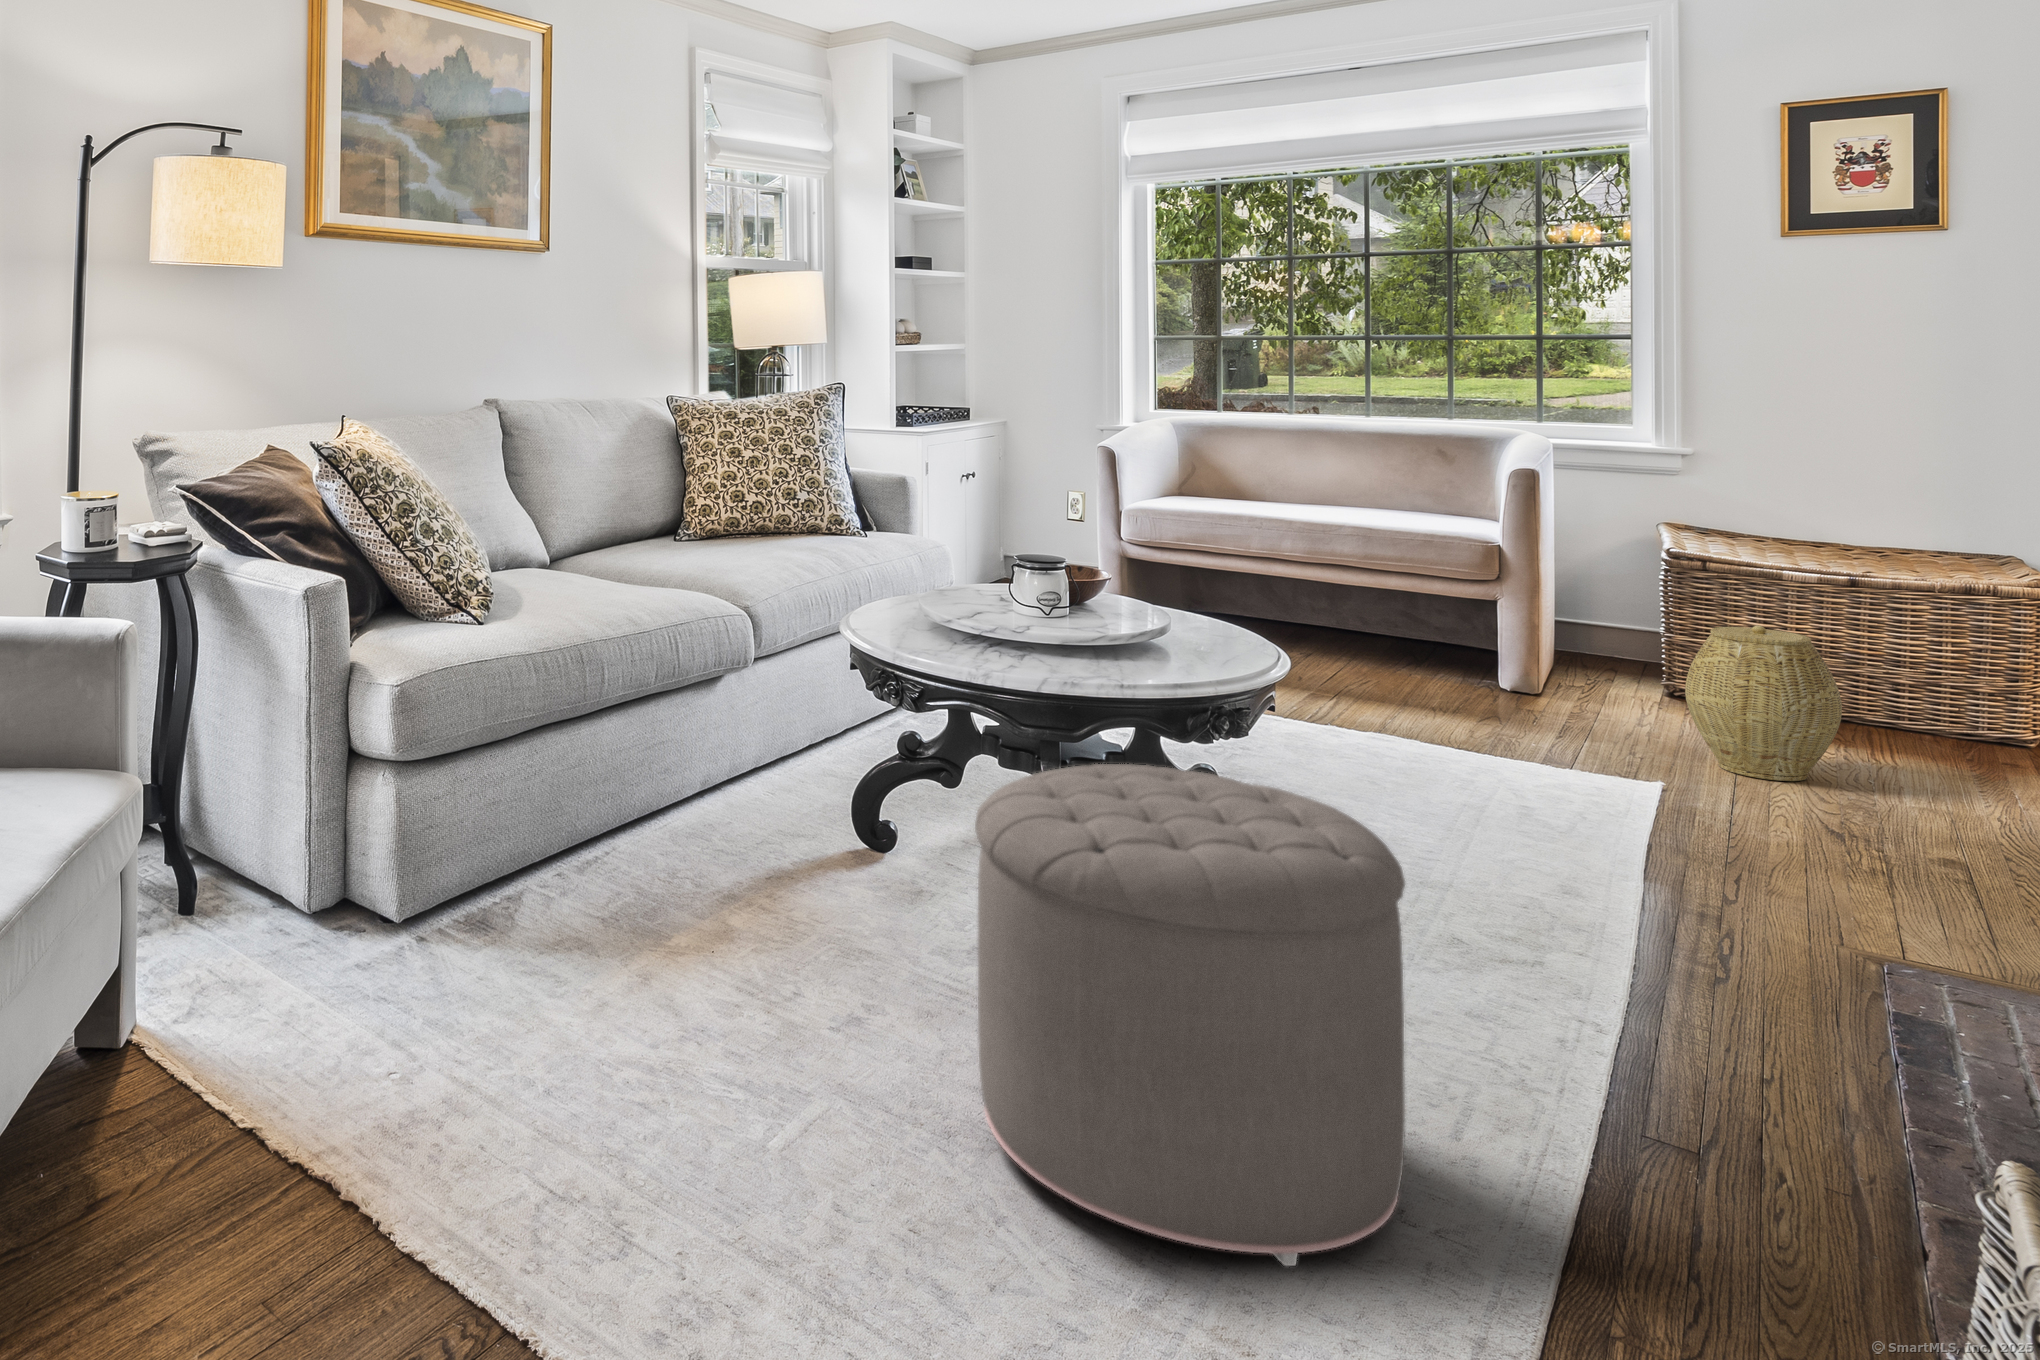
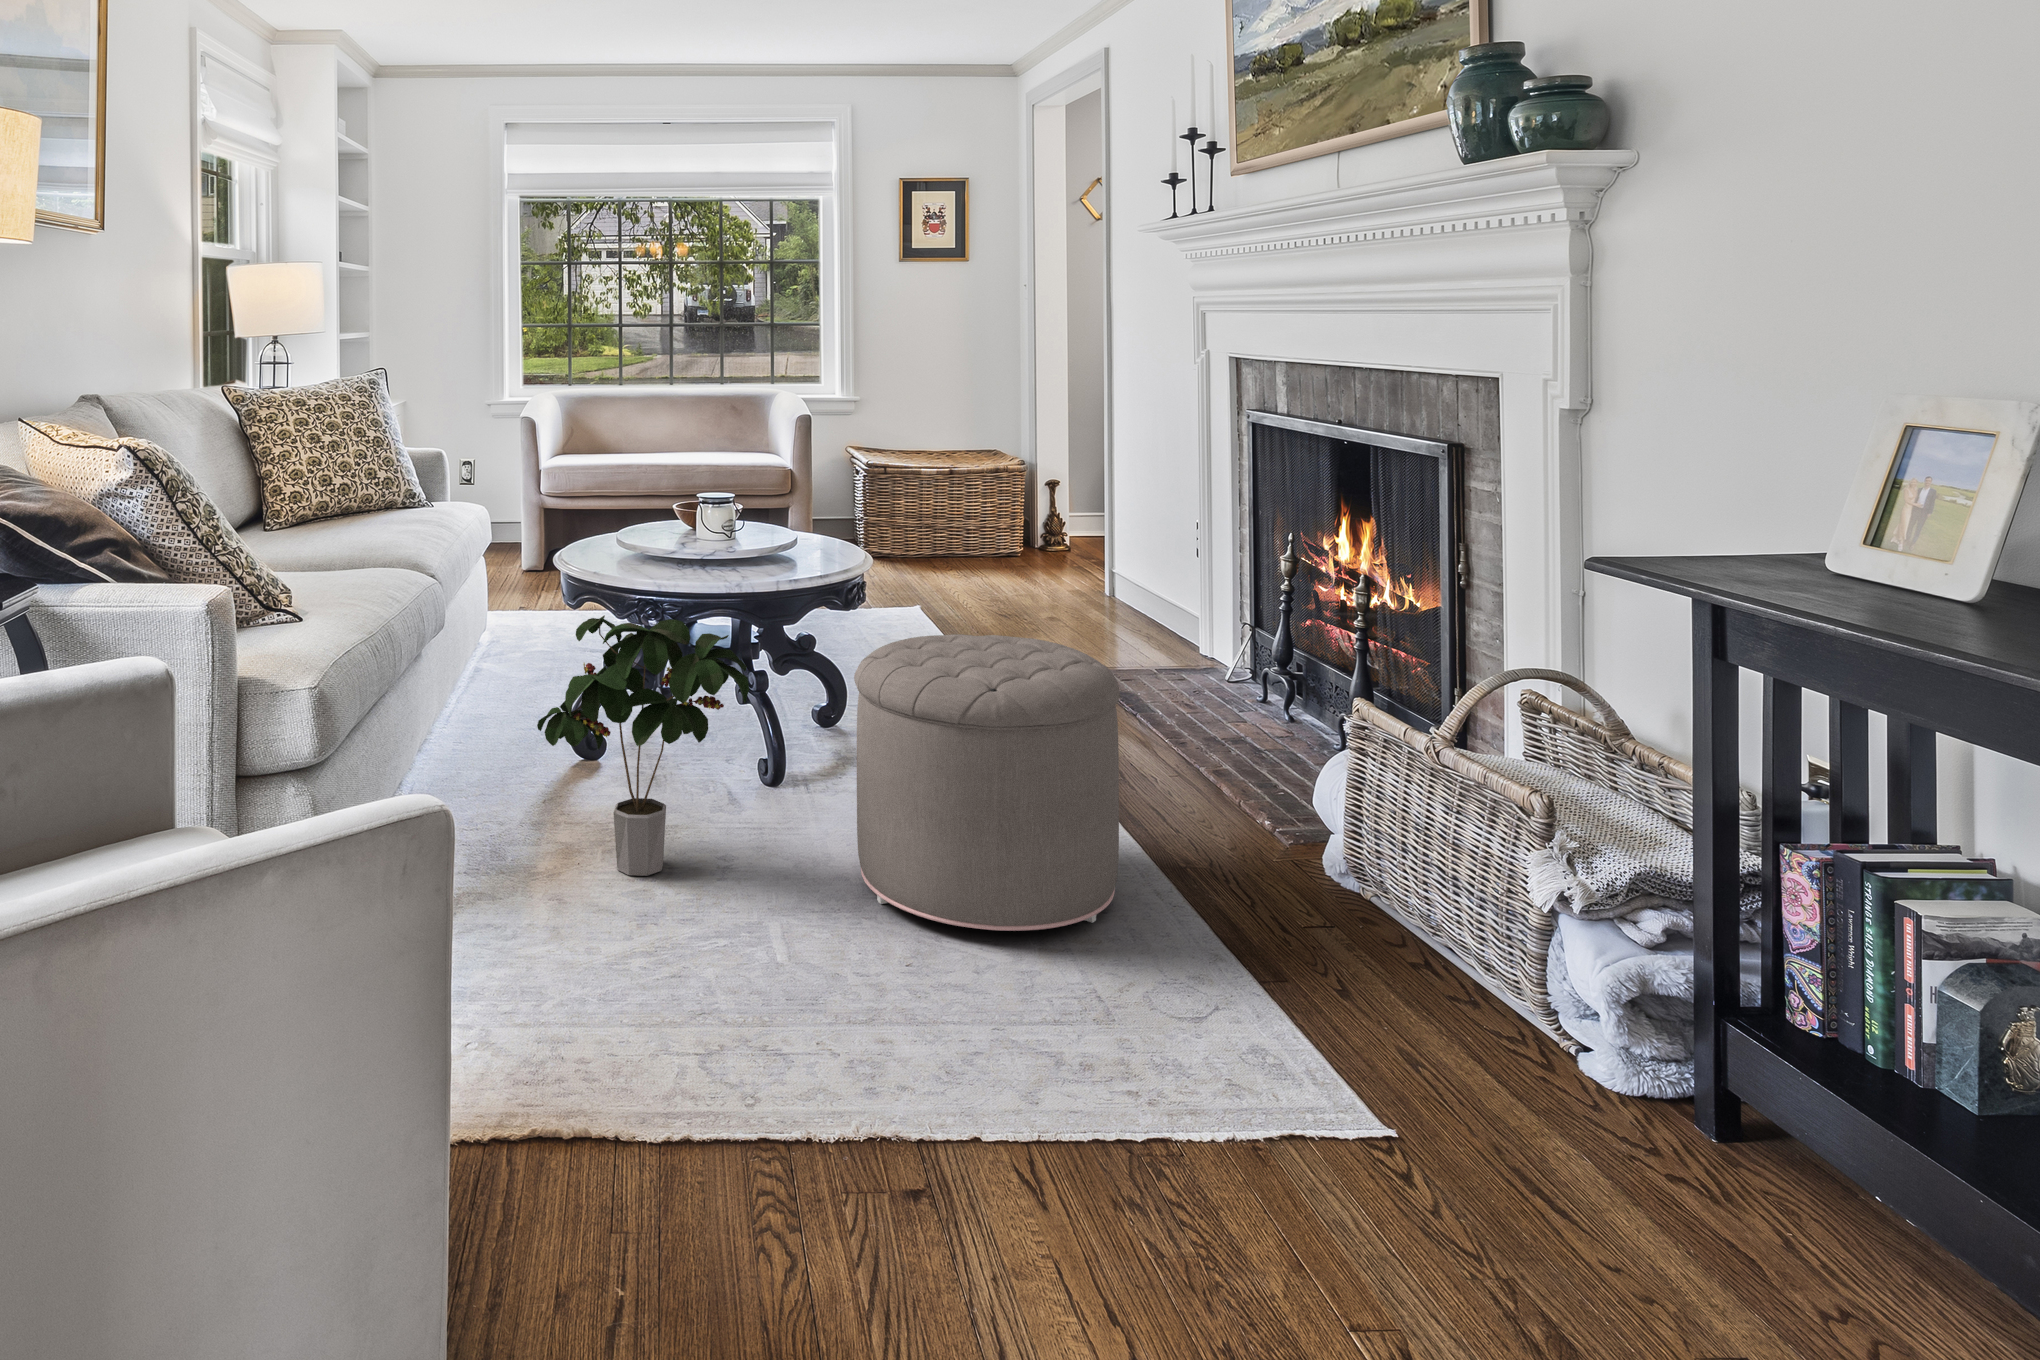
woven basket: present [1685,626,1842,781] -> none [930,508,1005,602]
potted plant: none [697,665,884,987] -> present [537,615,749,876]

